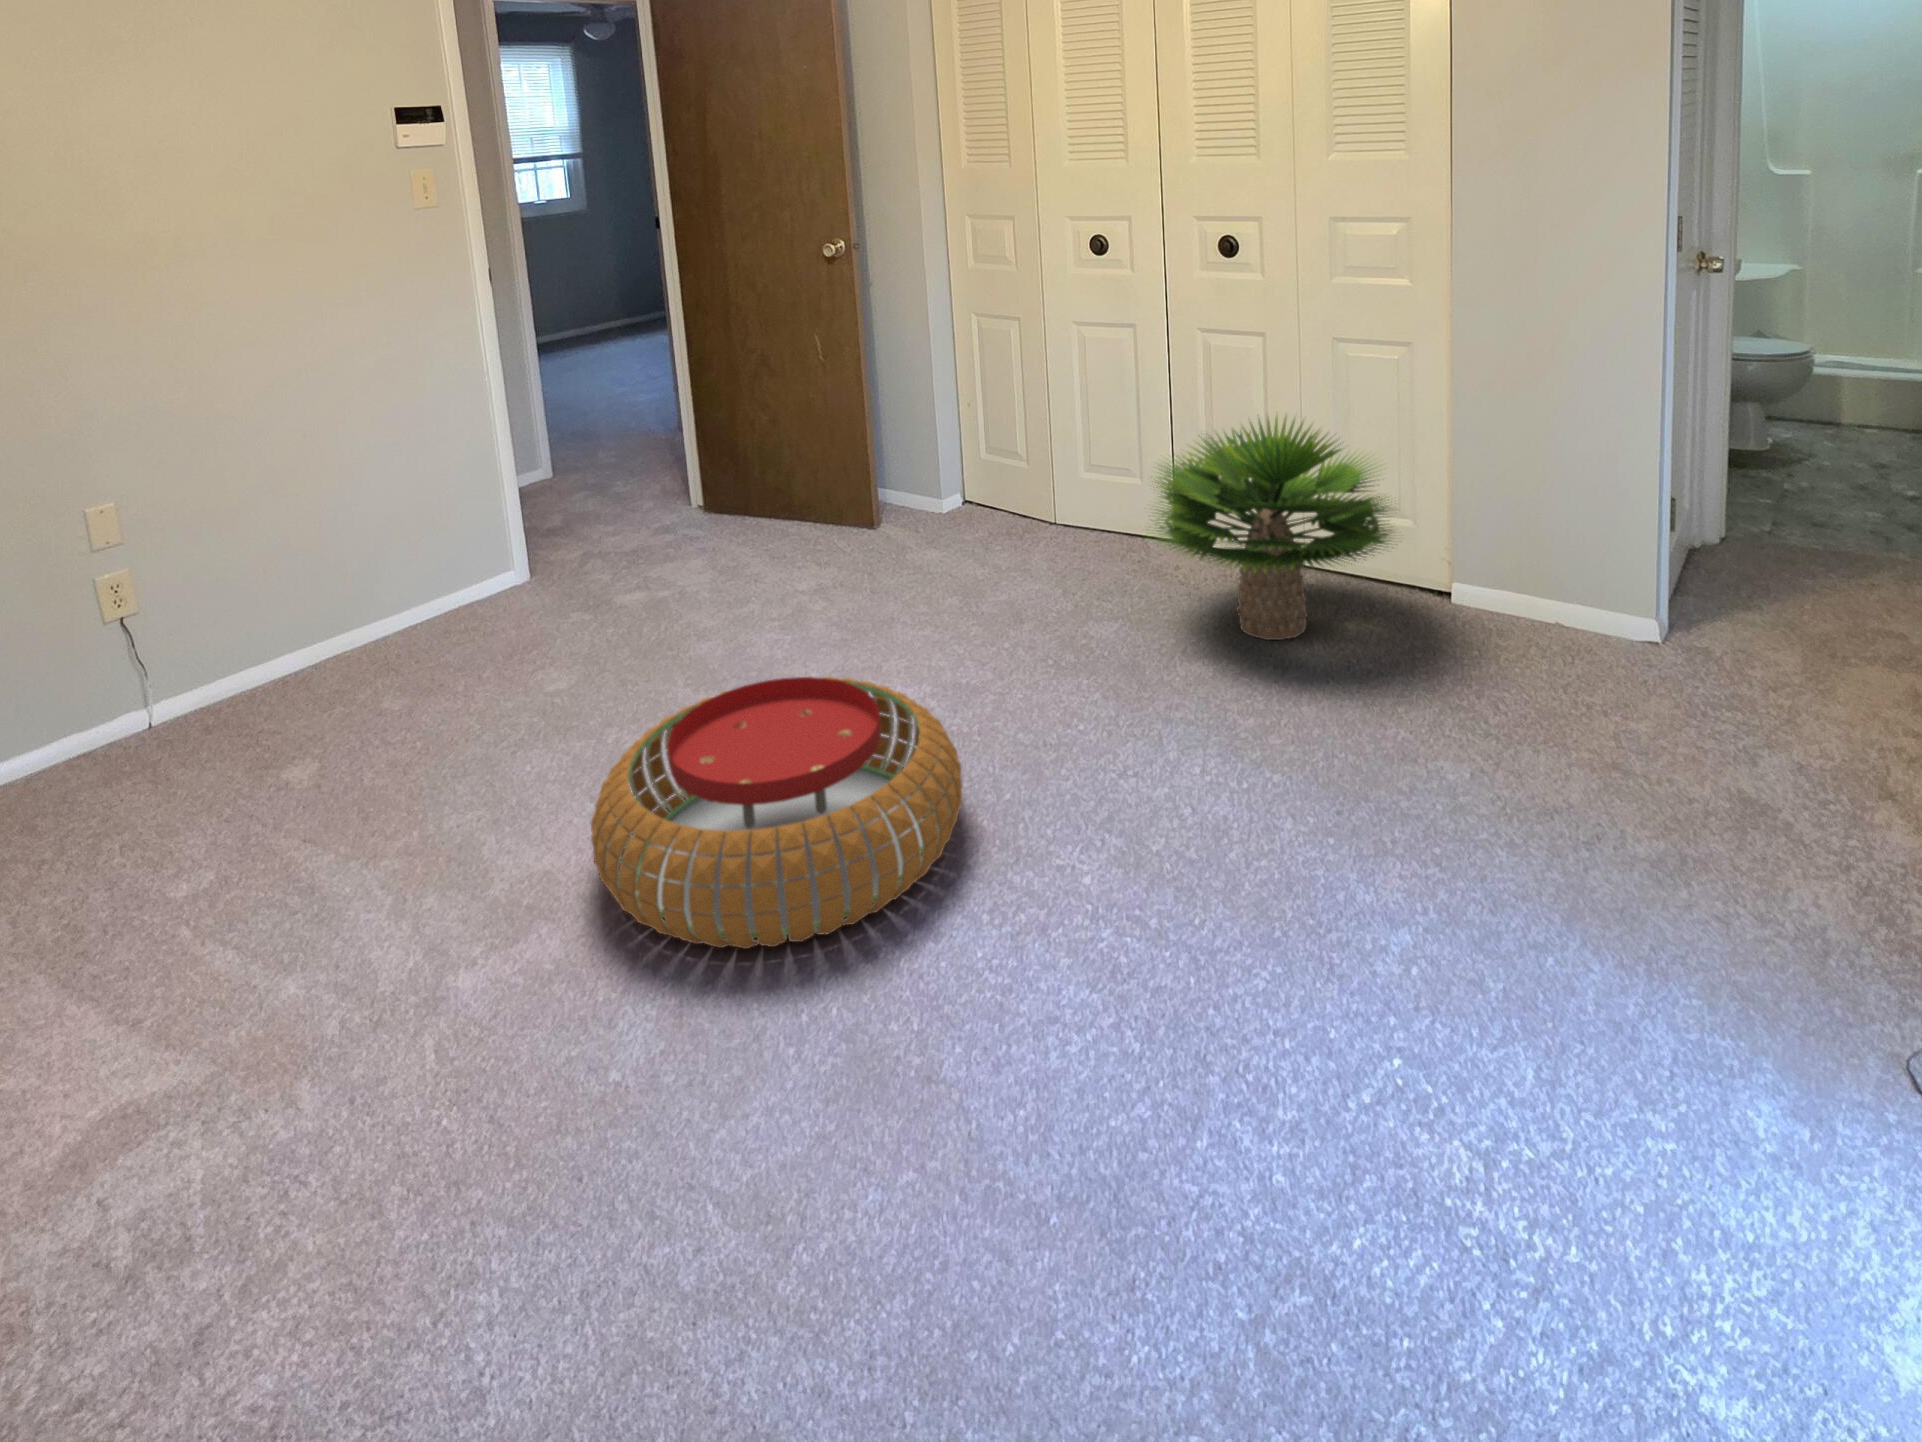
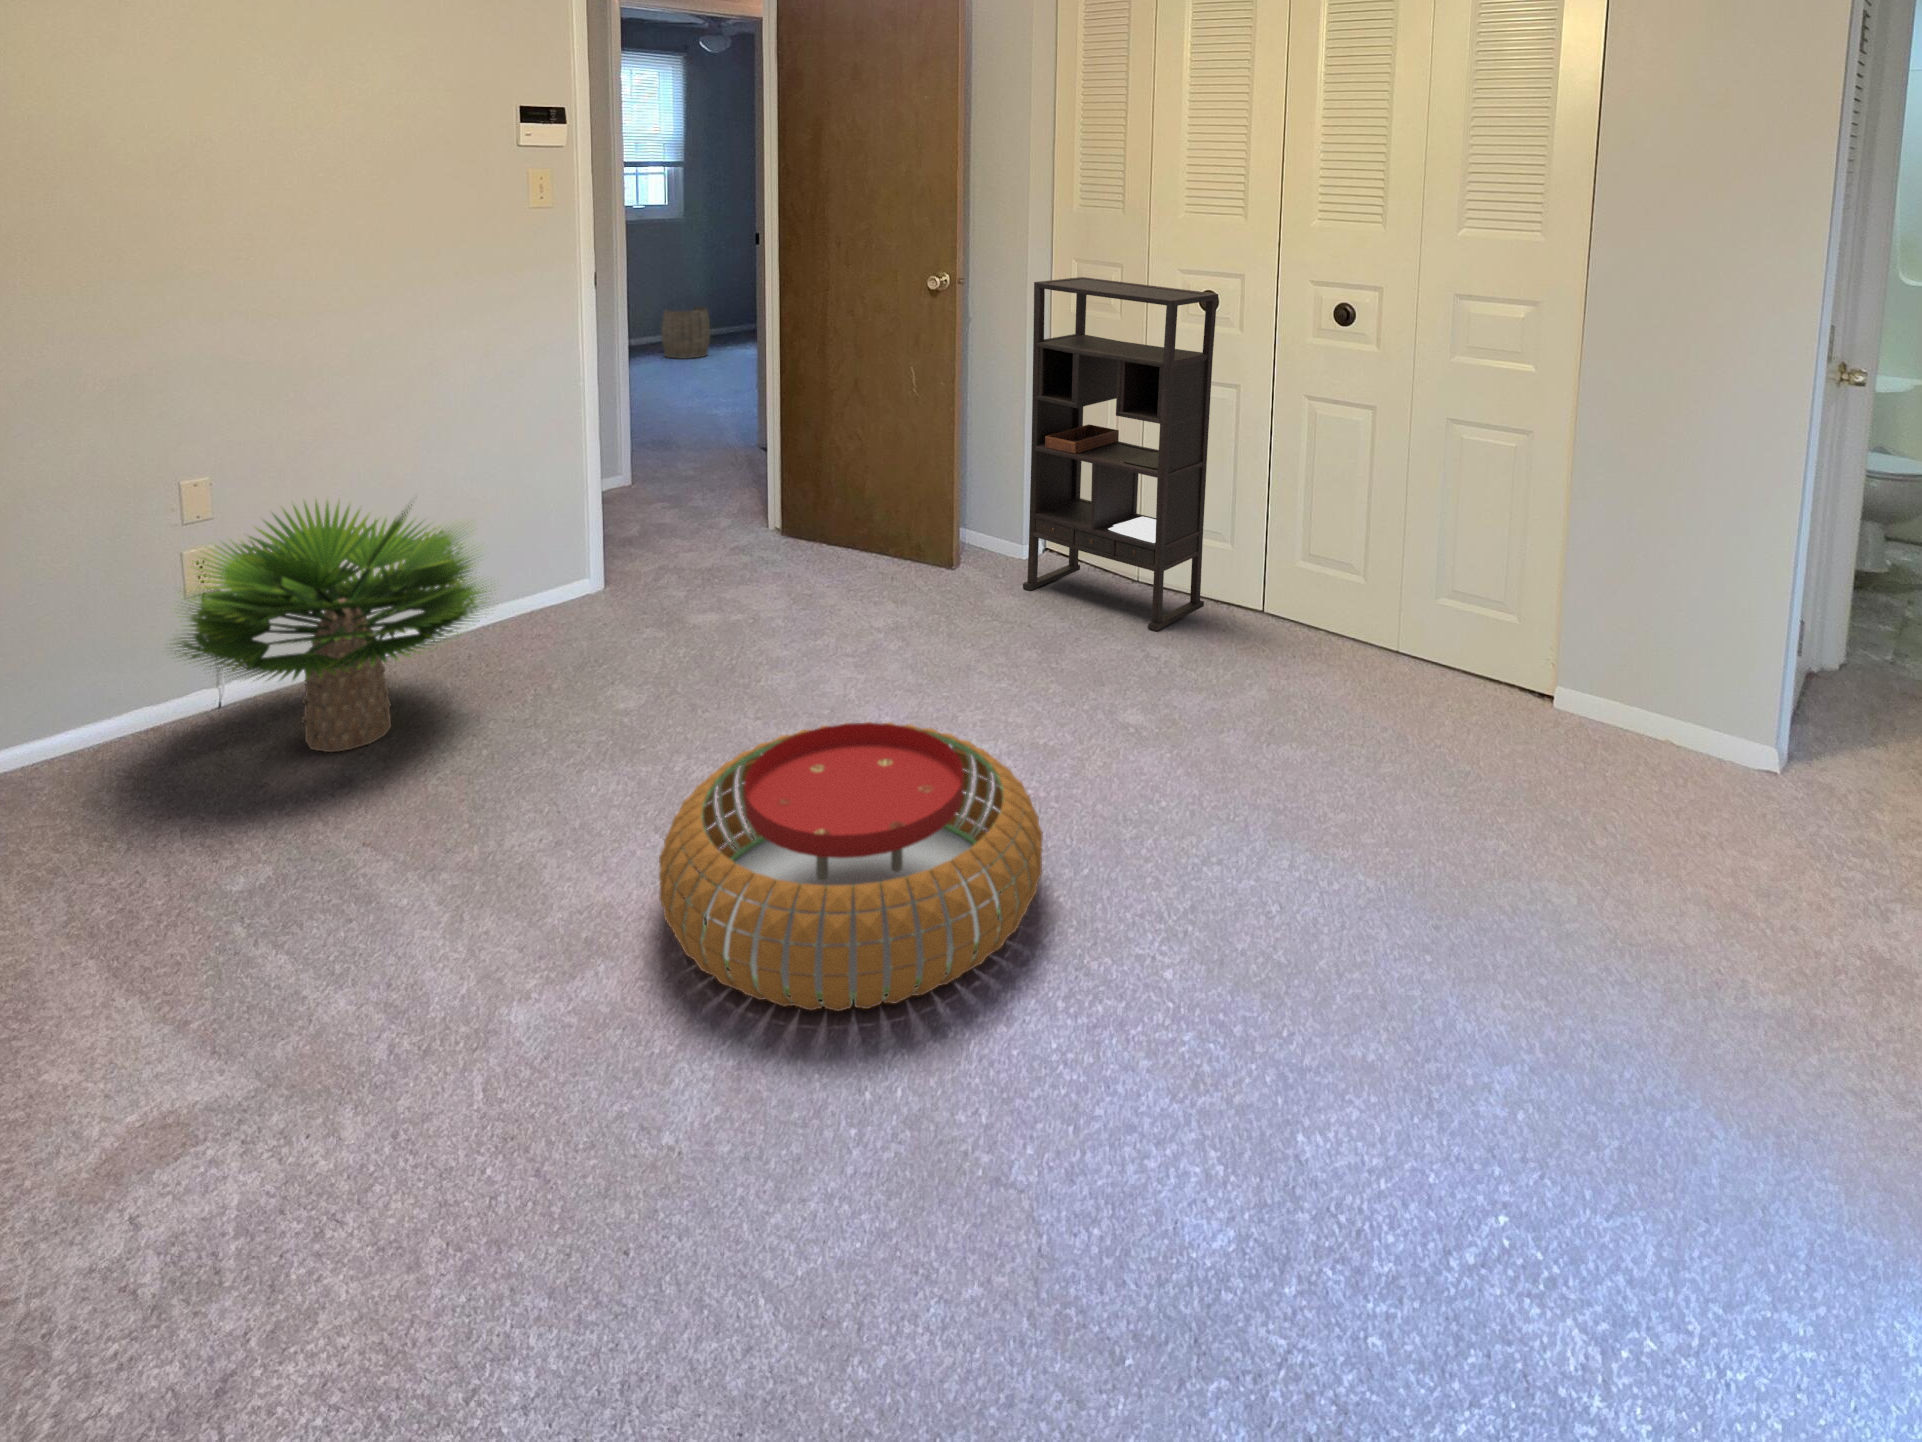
bookshelf: none [926,233,1118,570] -> present [1023,277,1218,631]
woven basket: none [569,297,620,352] -> present [662,306,710,359]
potted plant: present [1151,417,1392,640] -> present [175,499,488,752]

